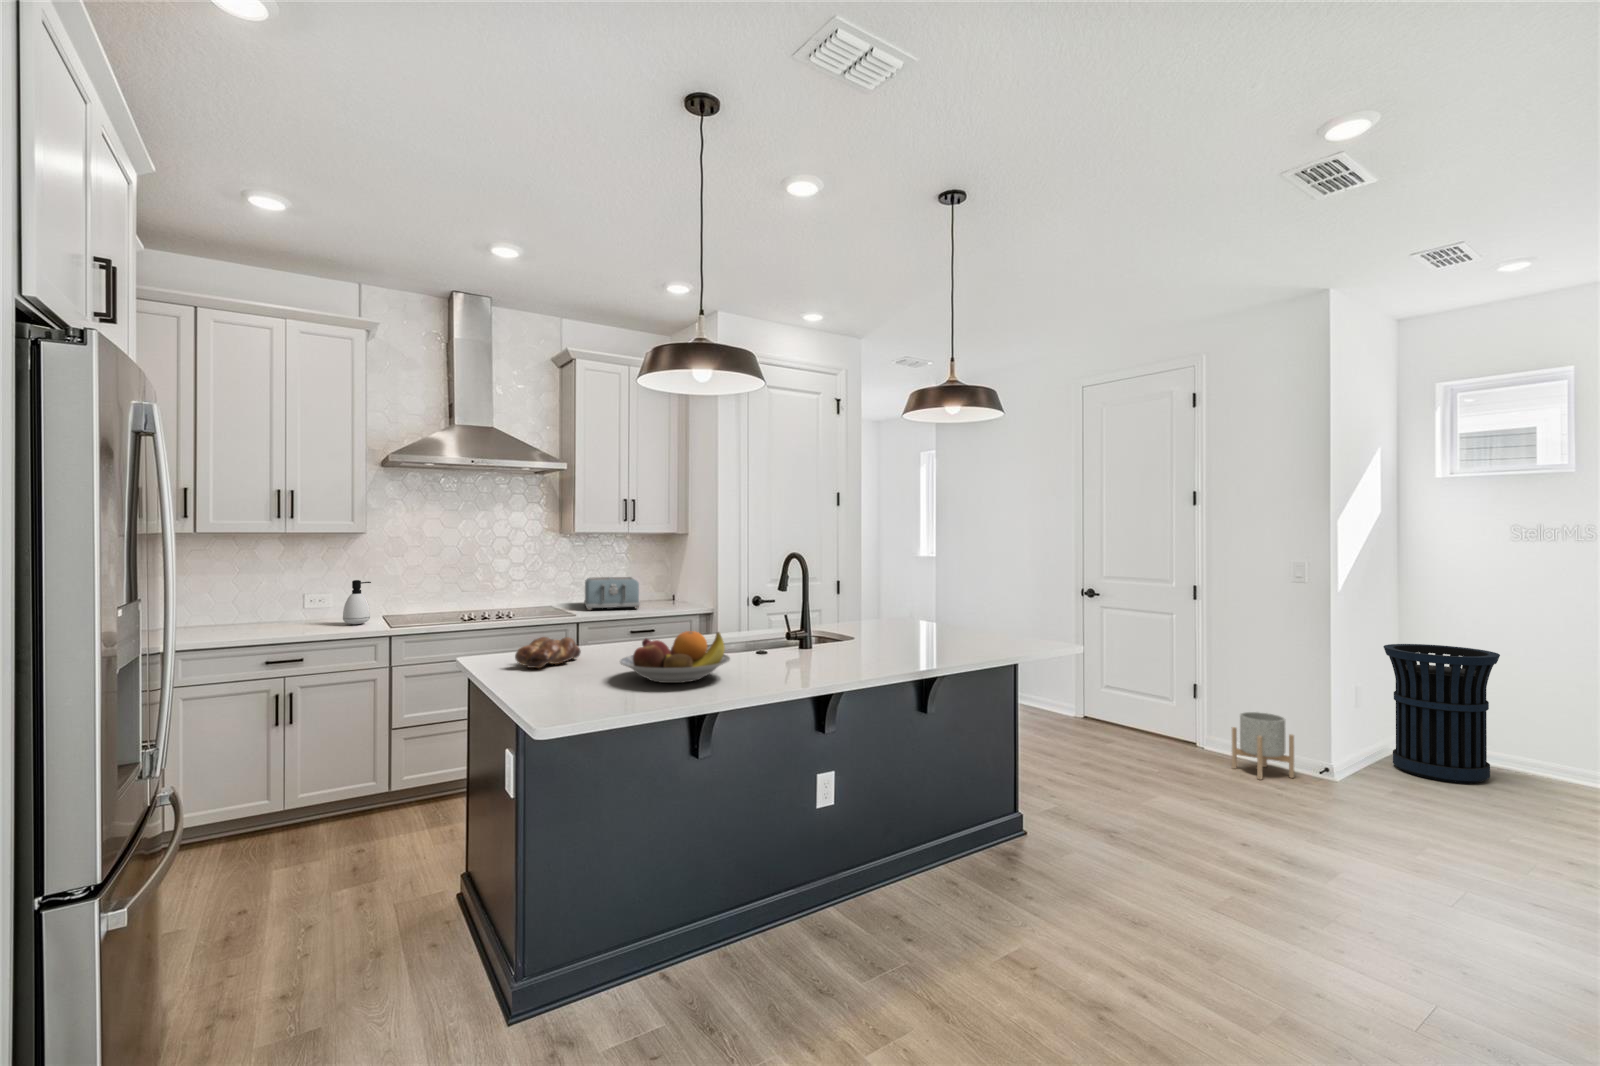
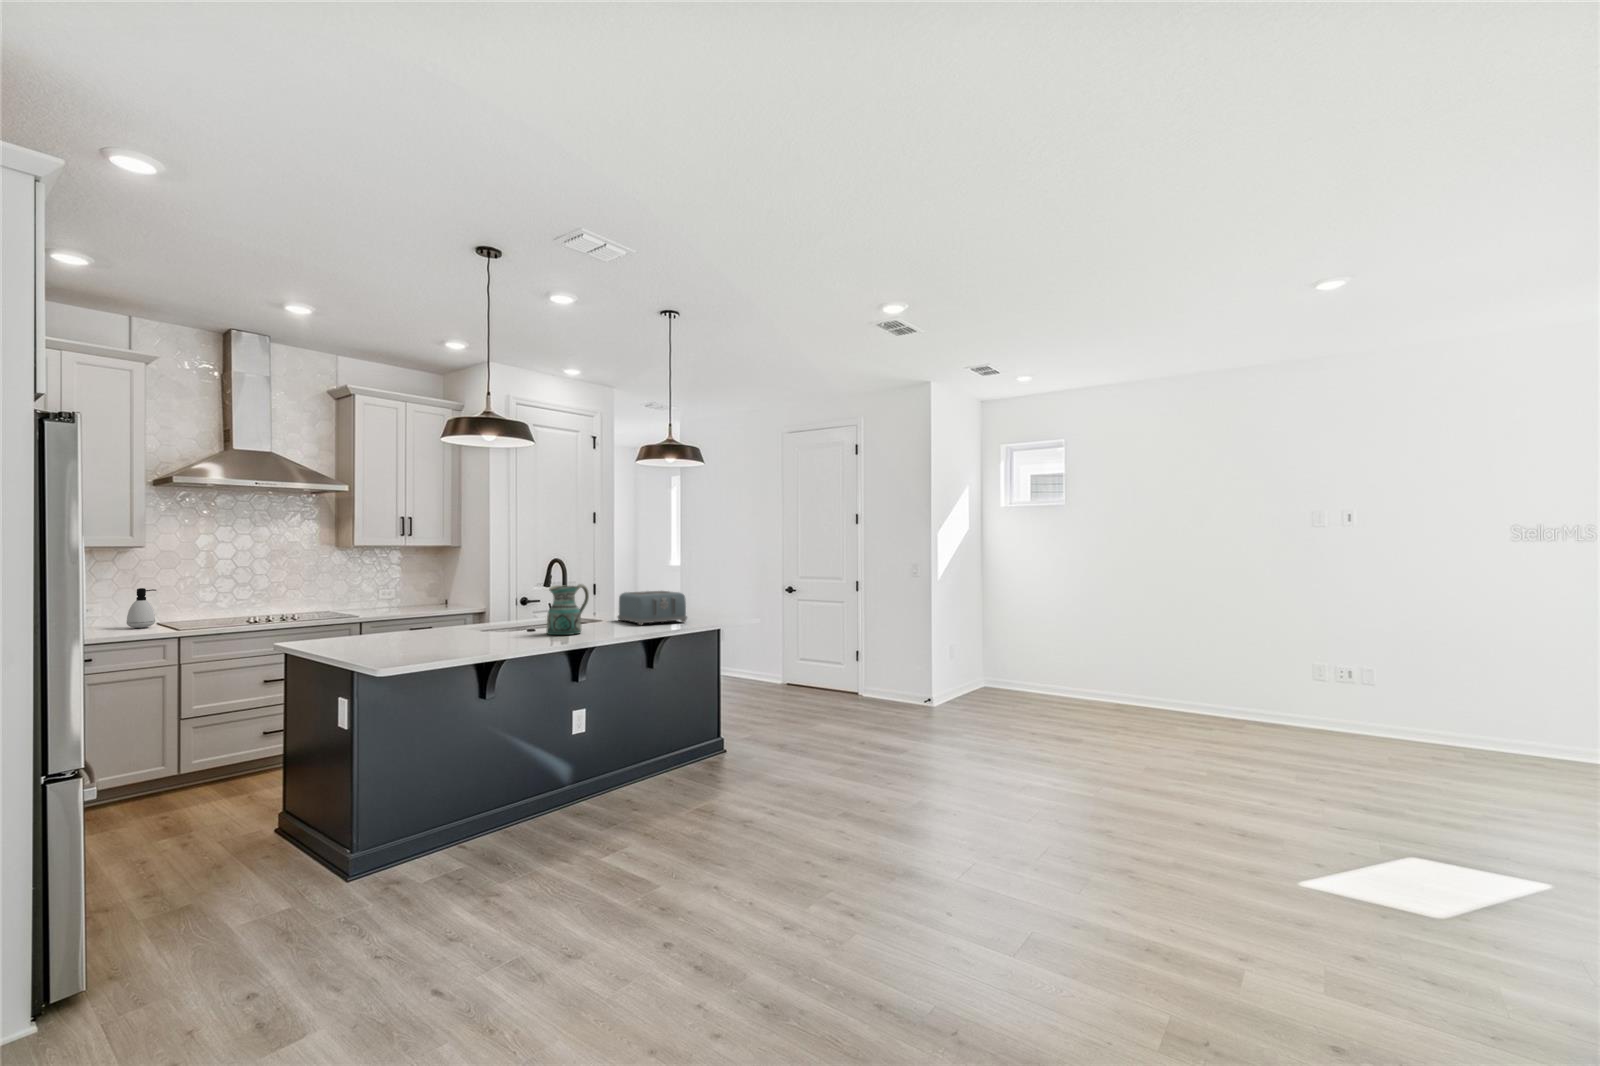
toaster: present [584,577,640,610] -> present [618,591,687,625]
ceramic pitcher: none [781,592,839,666] -> present [547,584,589,635]
fruit bowl: present [620,631,730,683] -> none [426,611,510,647]
bread loaf: present [515,637,581,668] -> none [336,622,387,644]
trash can: present [1383,644,1500,783] -> none [967,615,1027,702]
planter: present [1232,712,1294,780] -> none [875,666,911,710]

